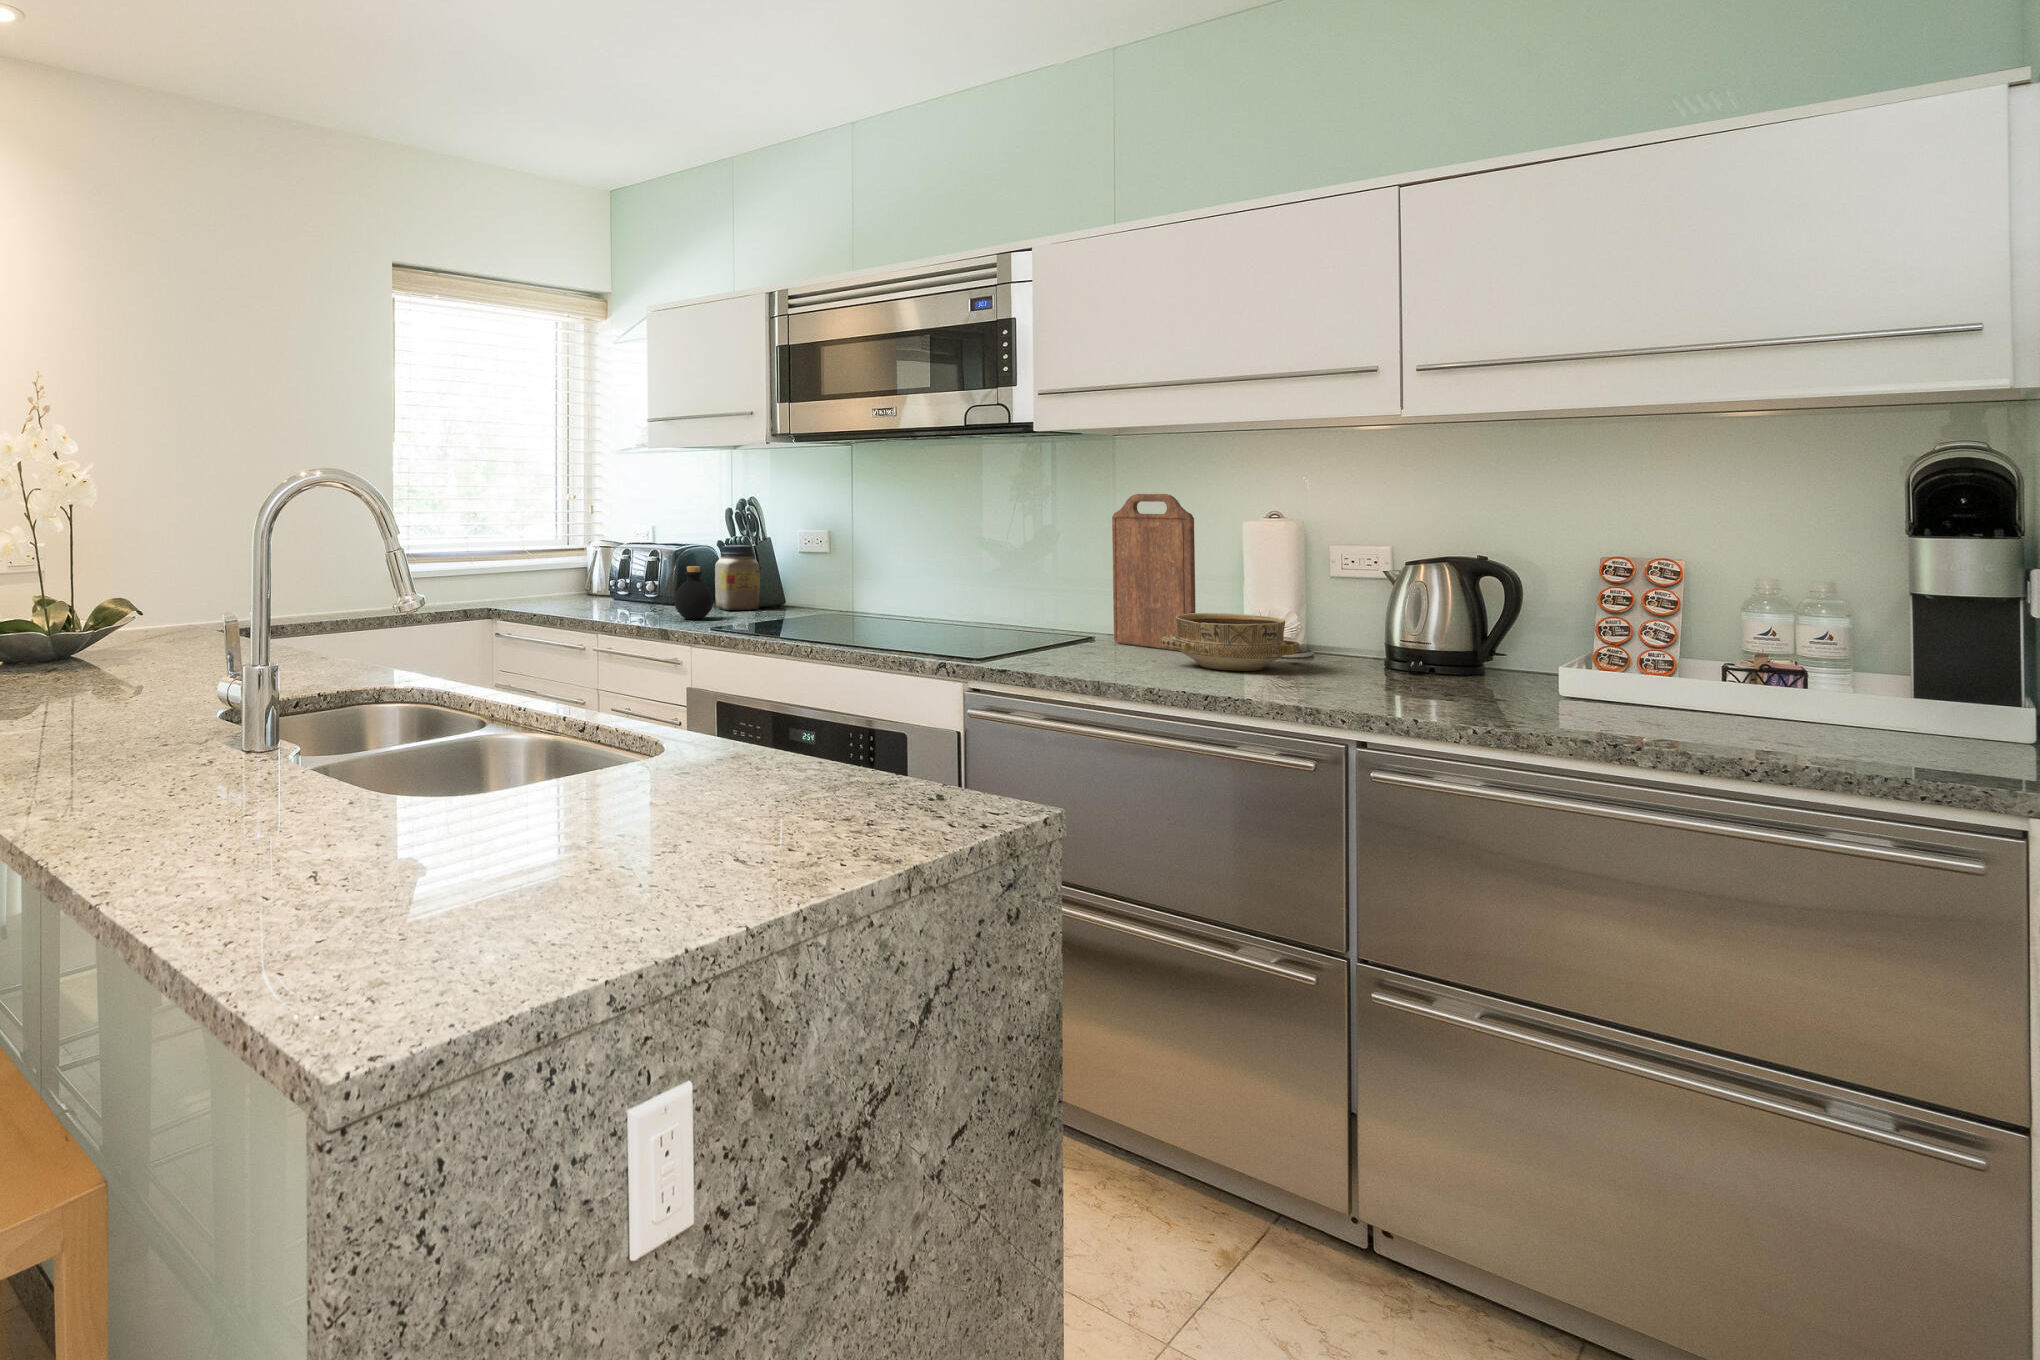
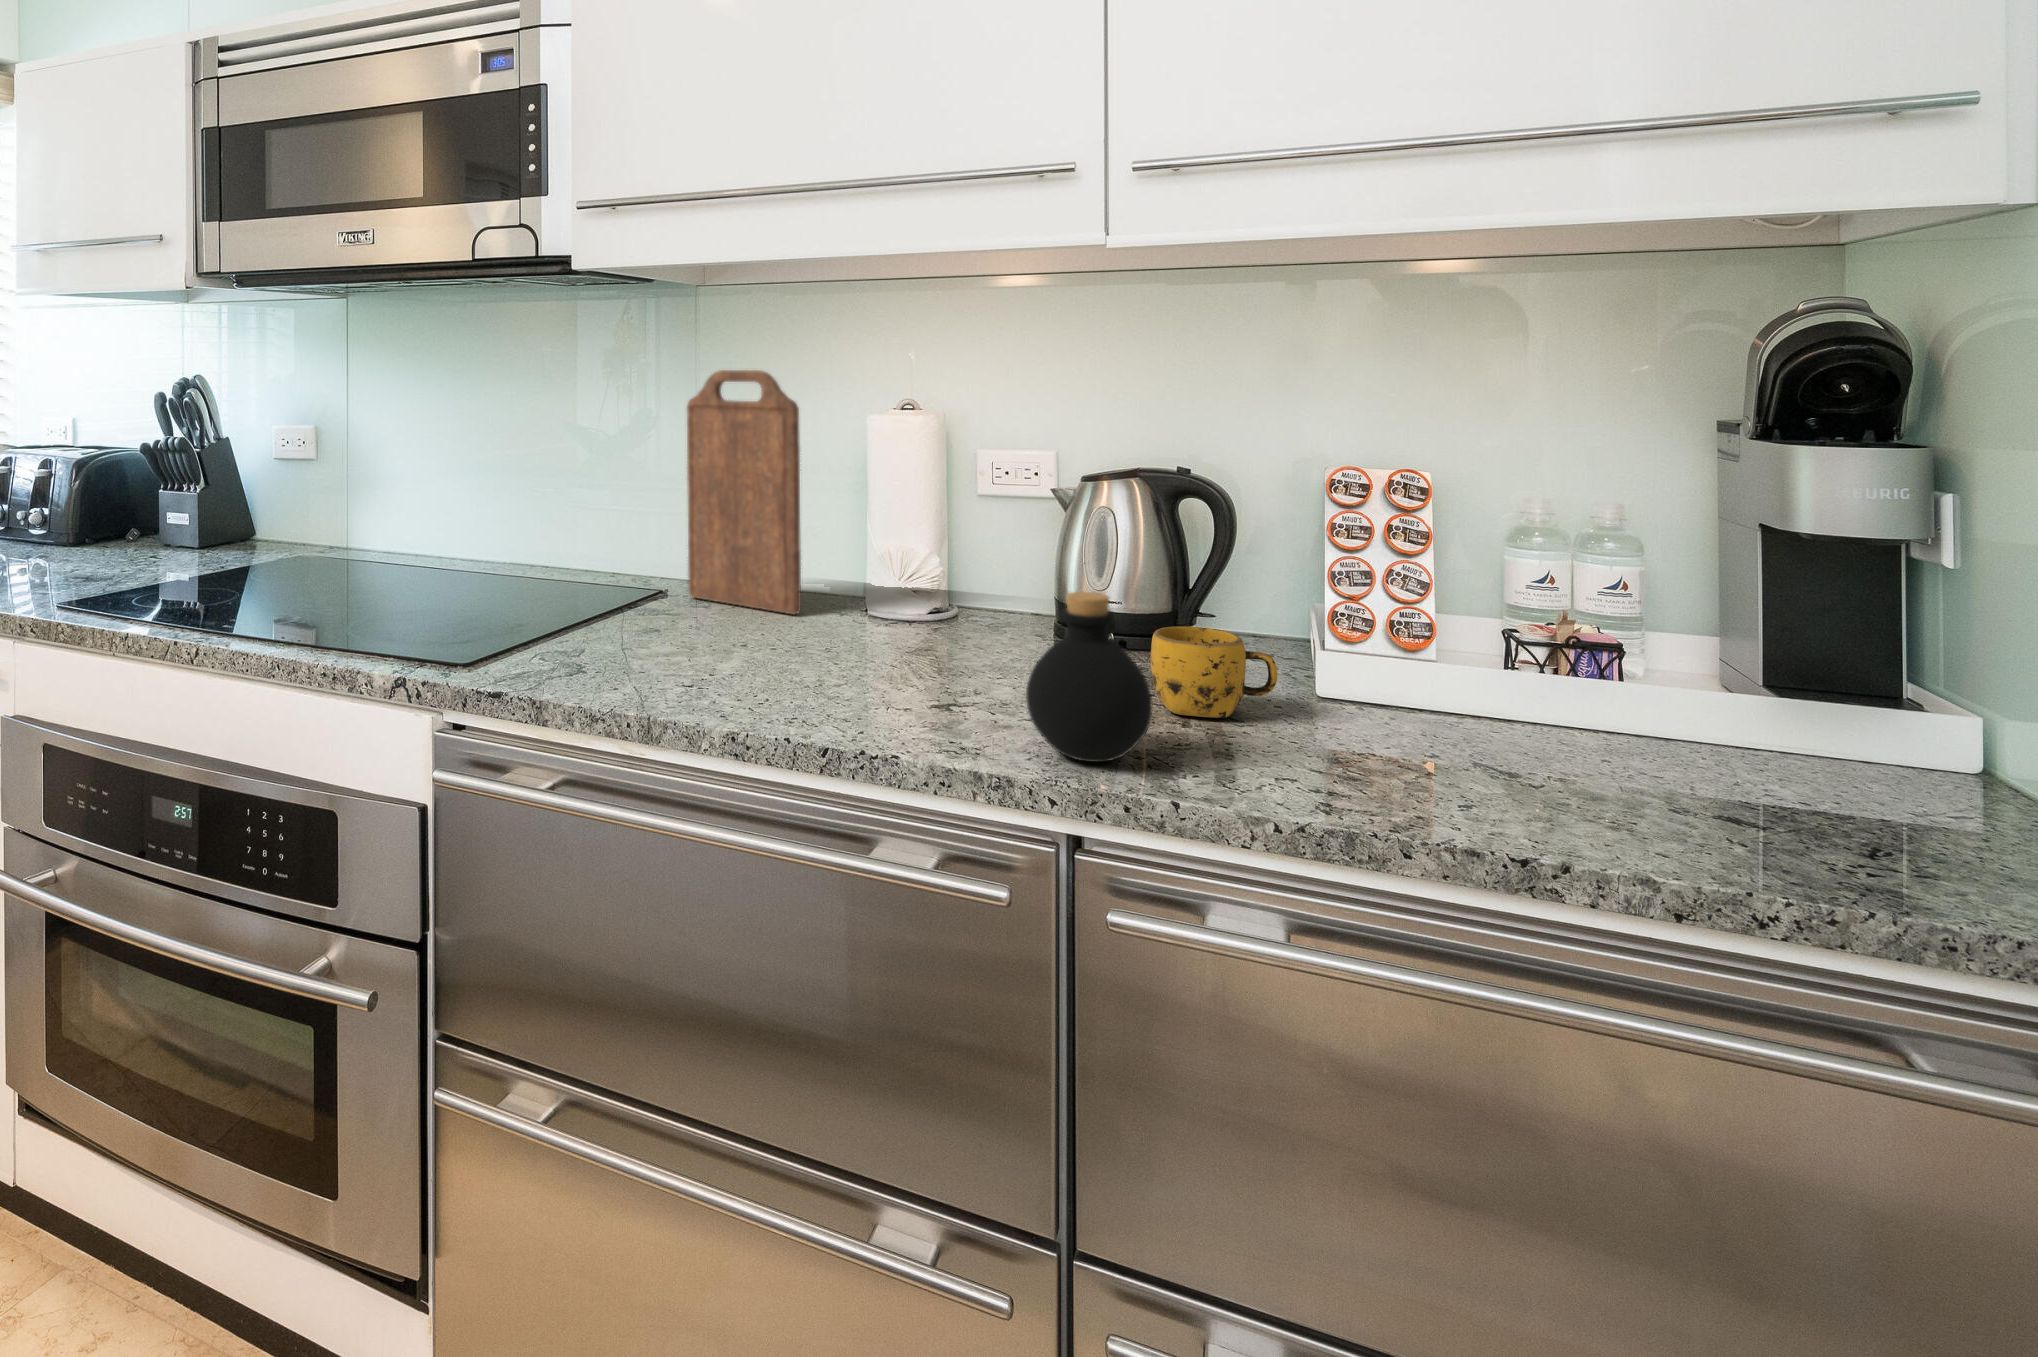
jar: present [715,545,760,610] -> none [134,447,203,552]
bottle: present [674,566,713,619] -> present [1026,592,1152,762]
ceramic bowl: present [1161,613,1300,670] -> none [752,560,949,662]
mug: none [1430,647,1517,698] -> present [1151,626,1277,718]

